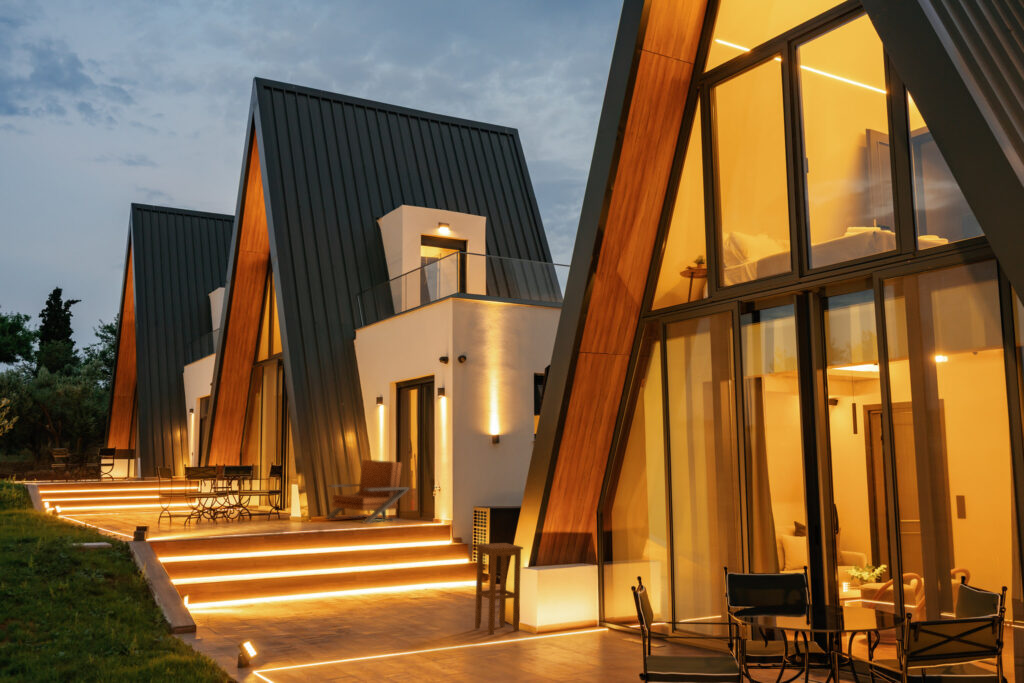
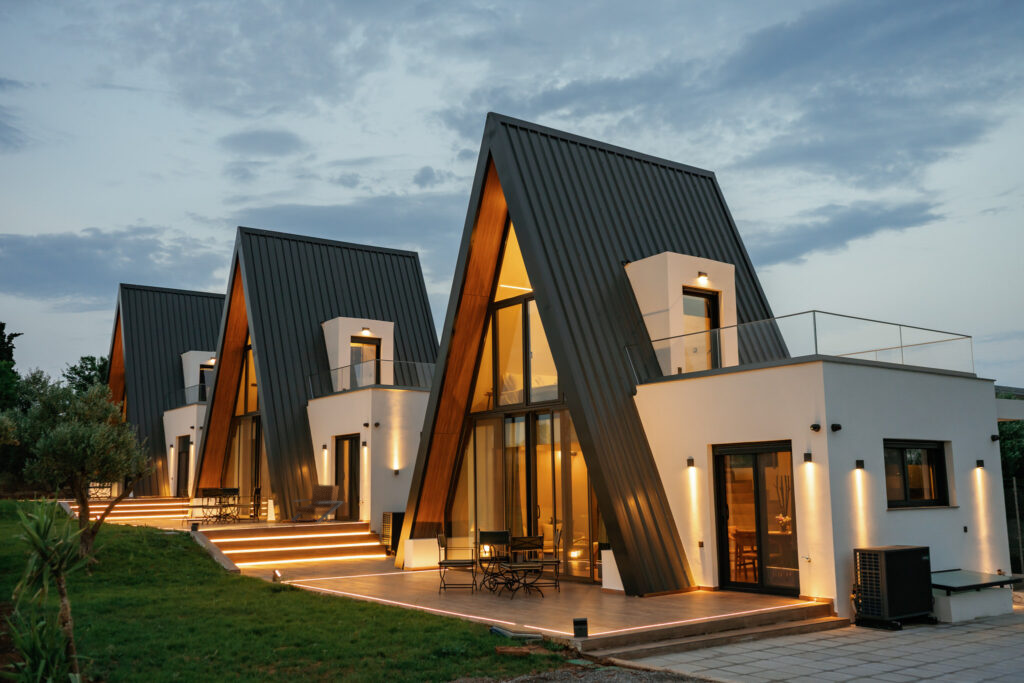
stool: present [475,543,523,634] -> none [383,527,407,572]

